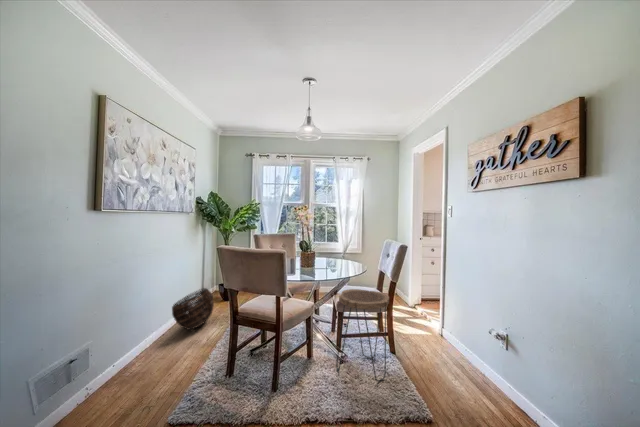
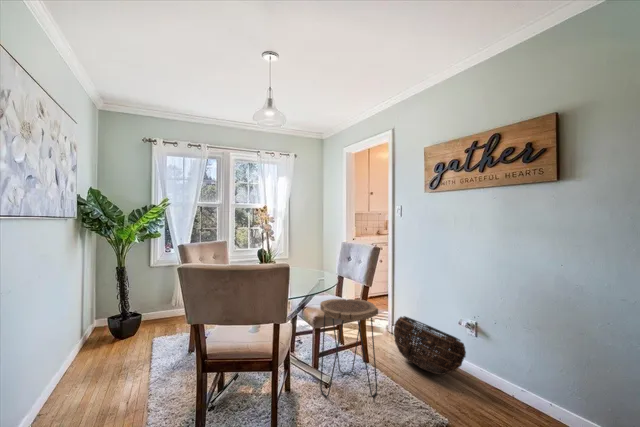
basket: present [172,288,214,330] -> present [394,316,466,375]

